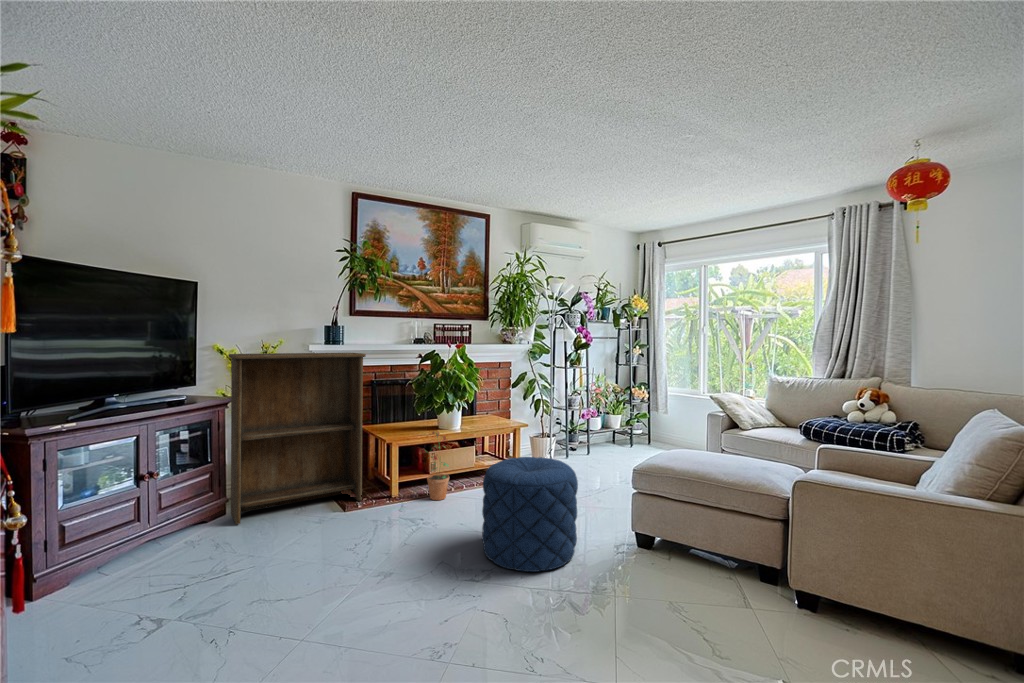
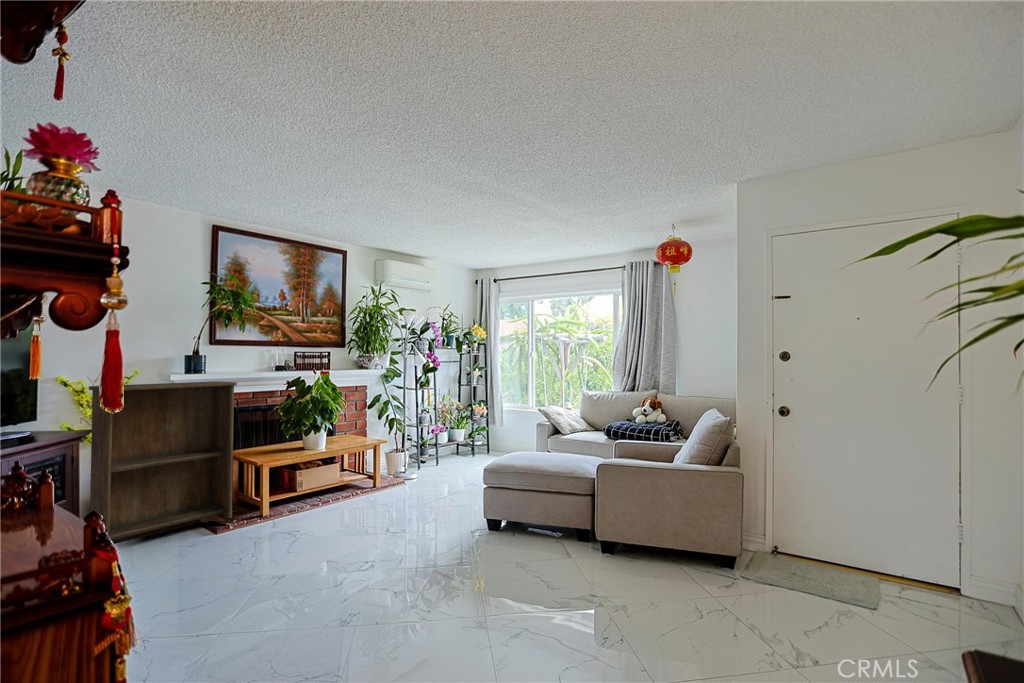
potted plant: present [419,432,449,500] -> none [289,453,322,516]
pouf: present [482,457,578,572] -> none [366,465,445,555]

